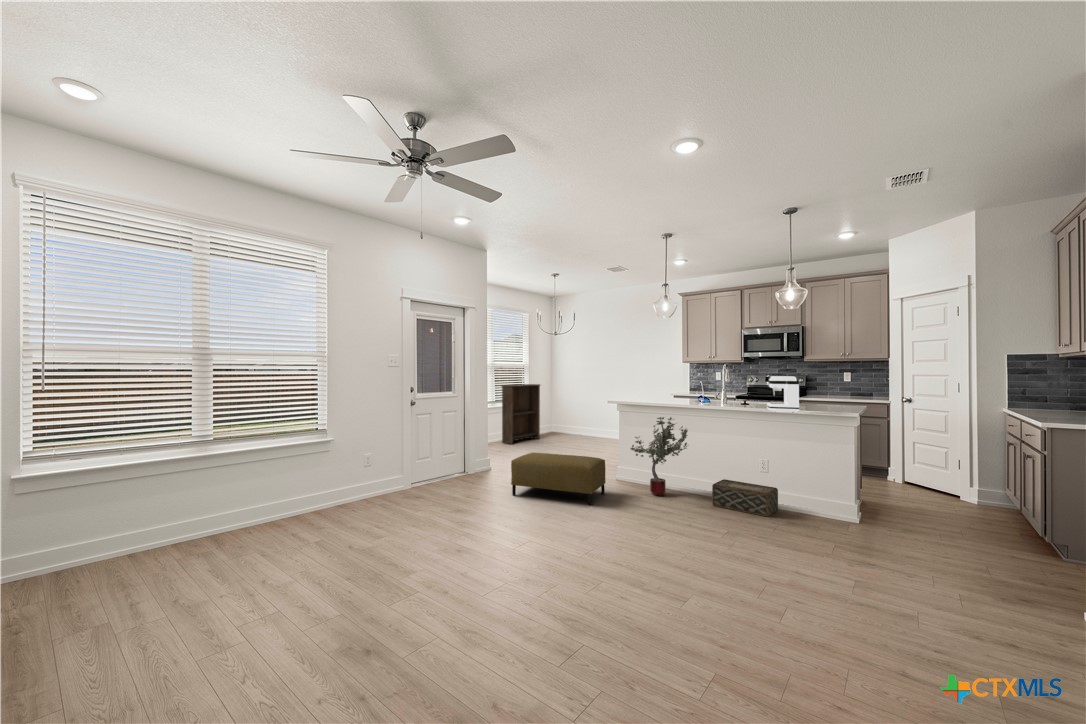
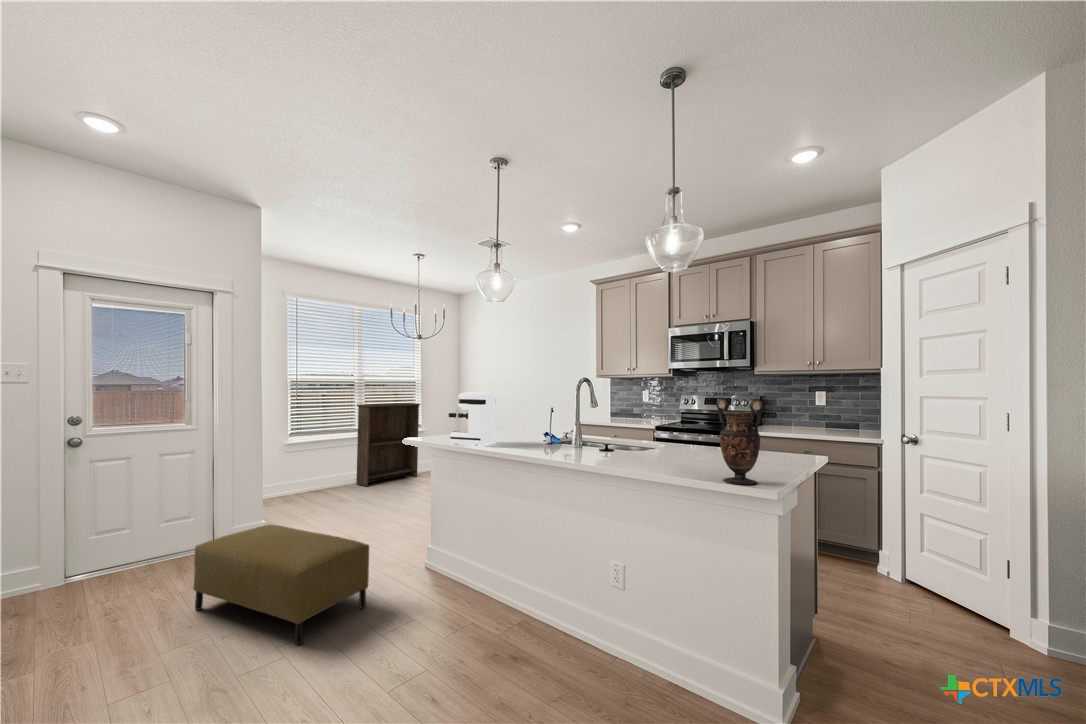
vase: none [814,375,841,416] -> present [716,398,764,485]
coffee maker: present [758,376,799,413] -> present [449,392,496,446]
potted tree: present [631,417,688,496] -> none [426,469,510,615]
woven basket: present [712,479,778,517] -> none [530,591,650,697]

